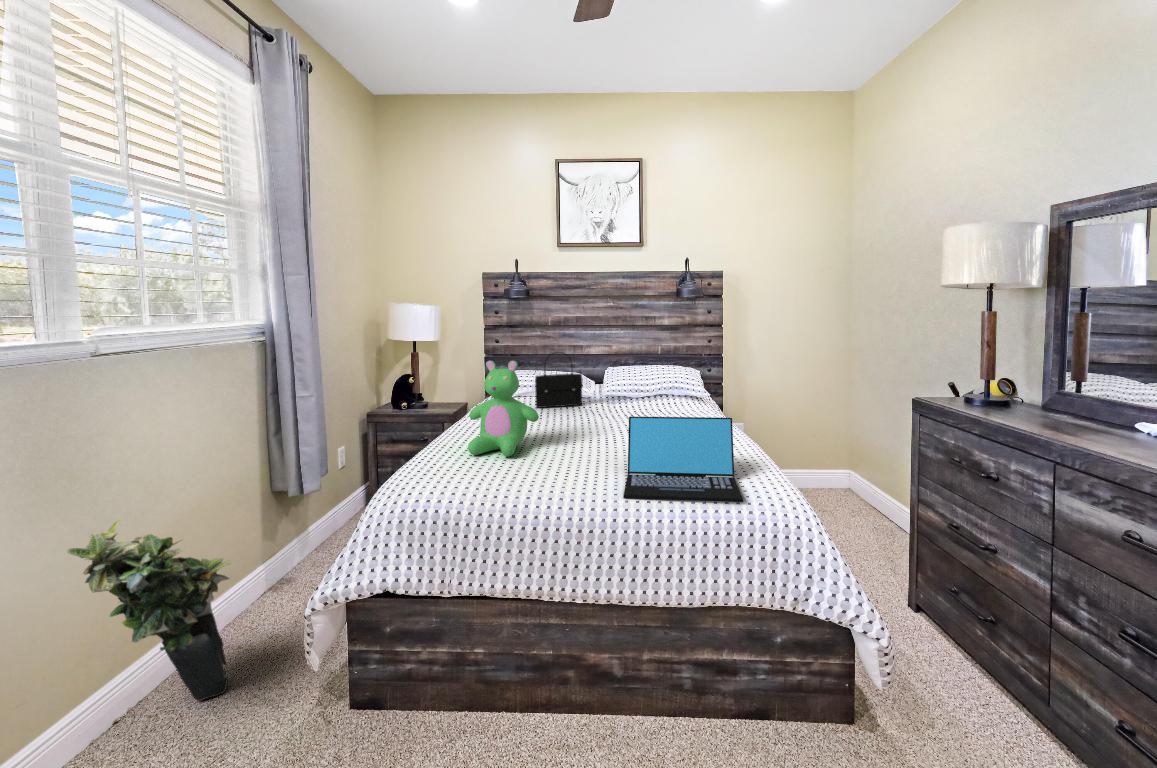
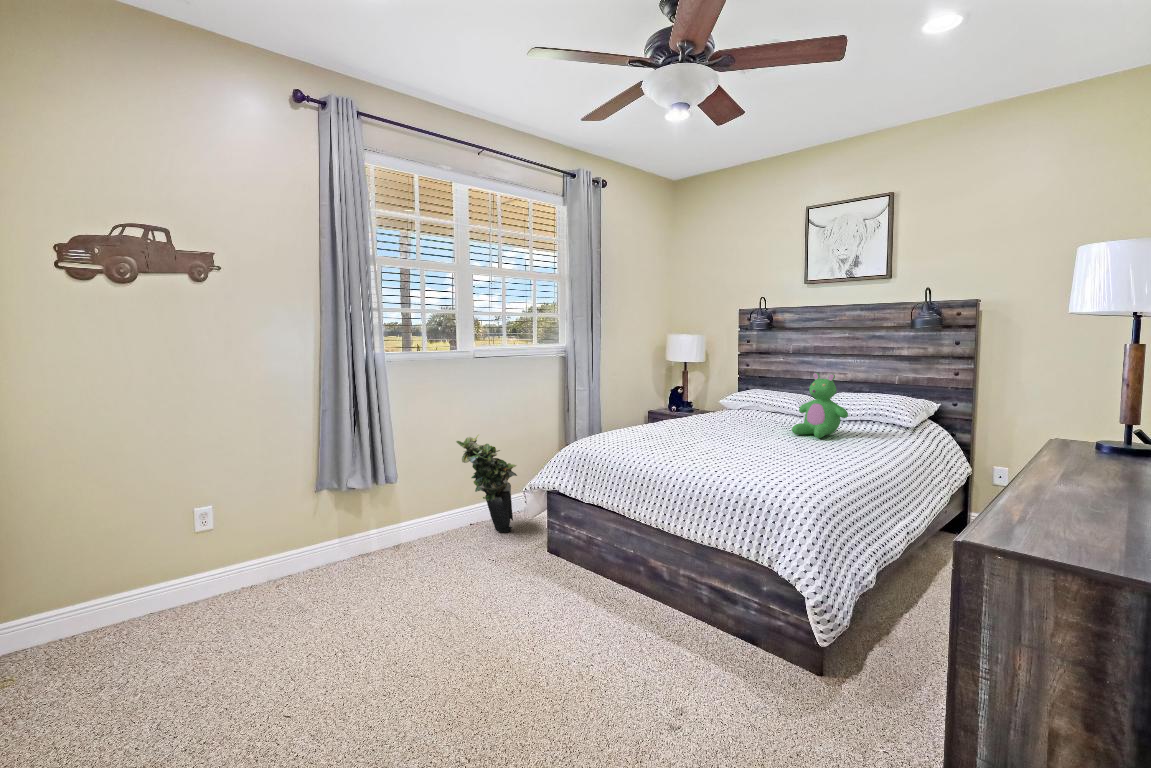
handbag: present [535,352,583,408] -> none [746,374,787,420]
teddy bear: present [468,360,539,456] -> present [792,373,848,438]
laptop: present [623,417,743,502] -> none [686,417,797,481]

